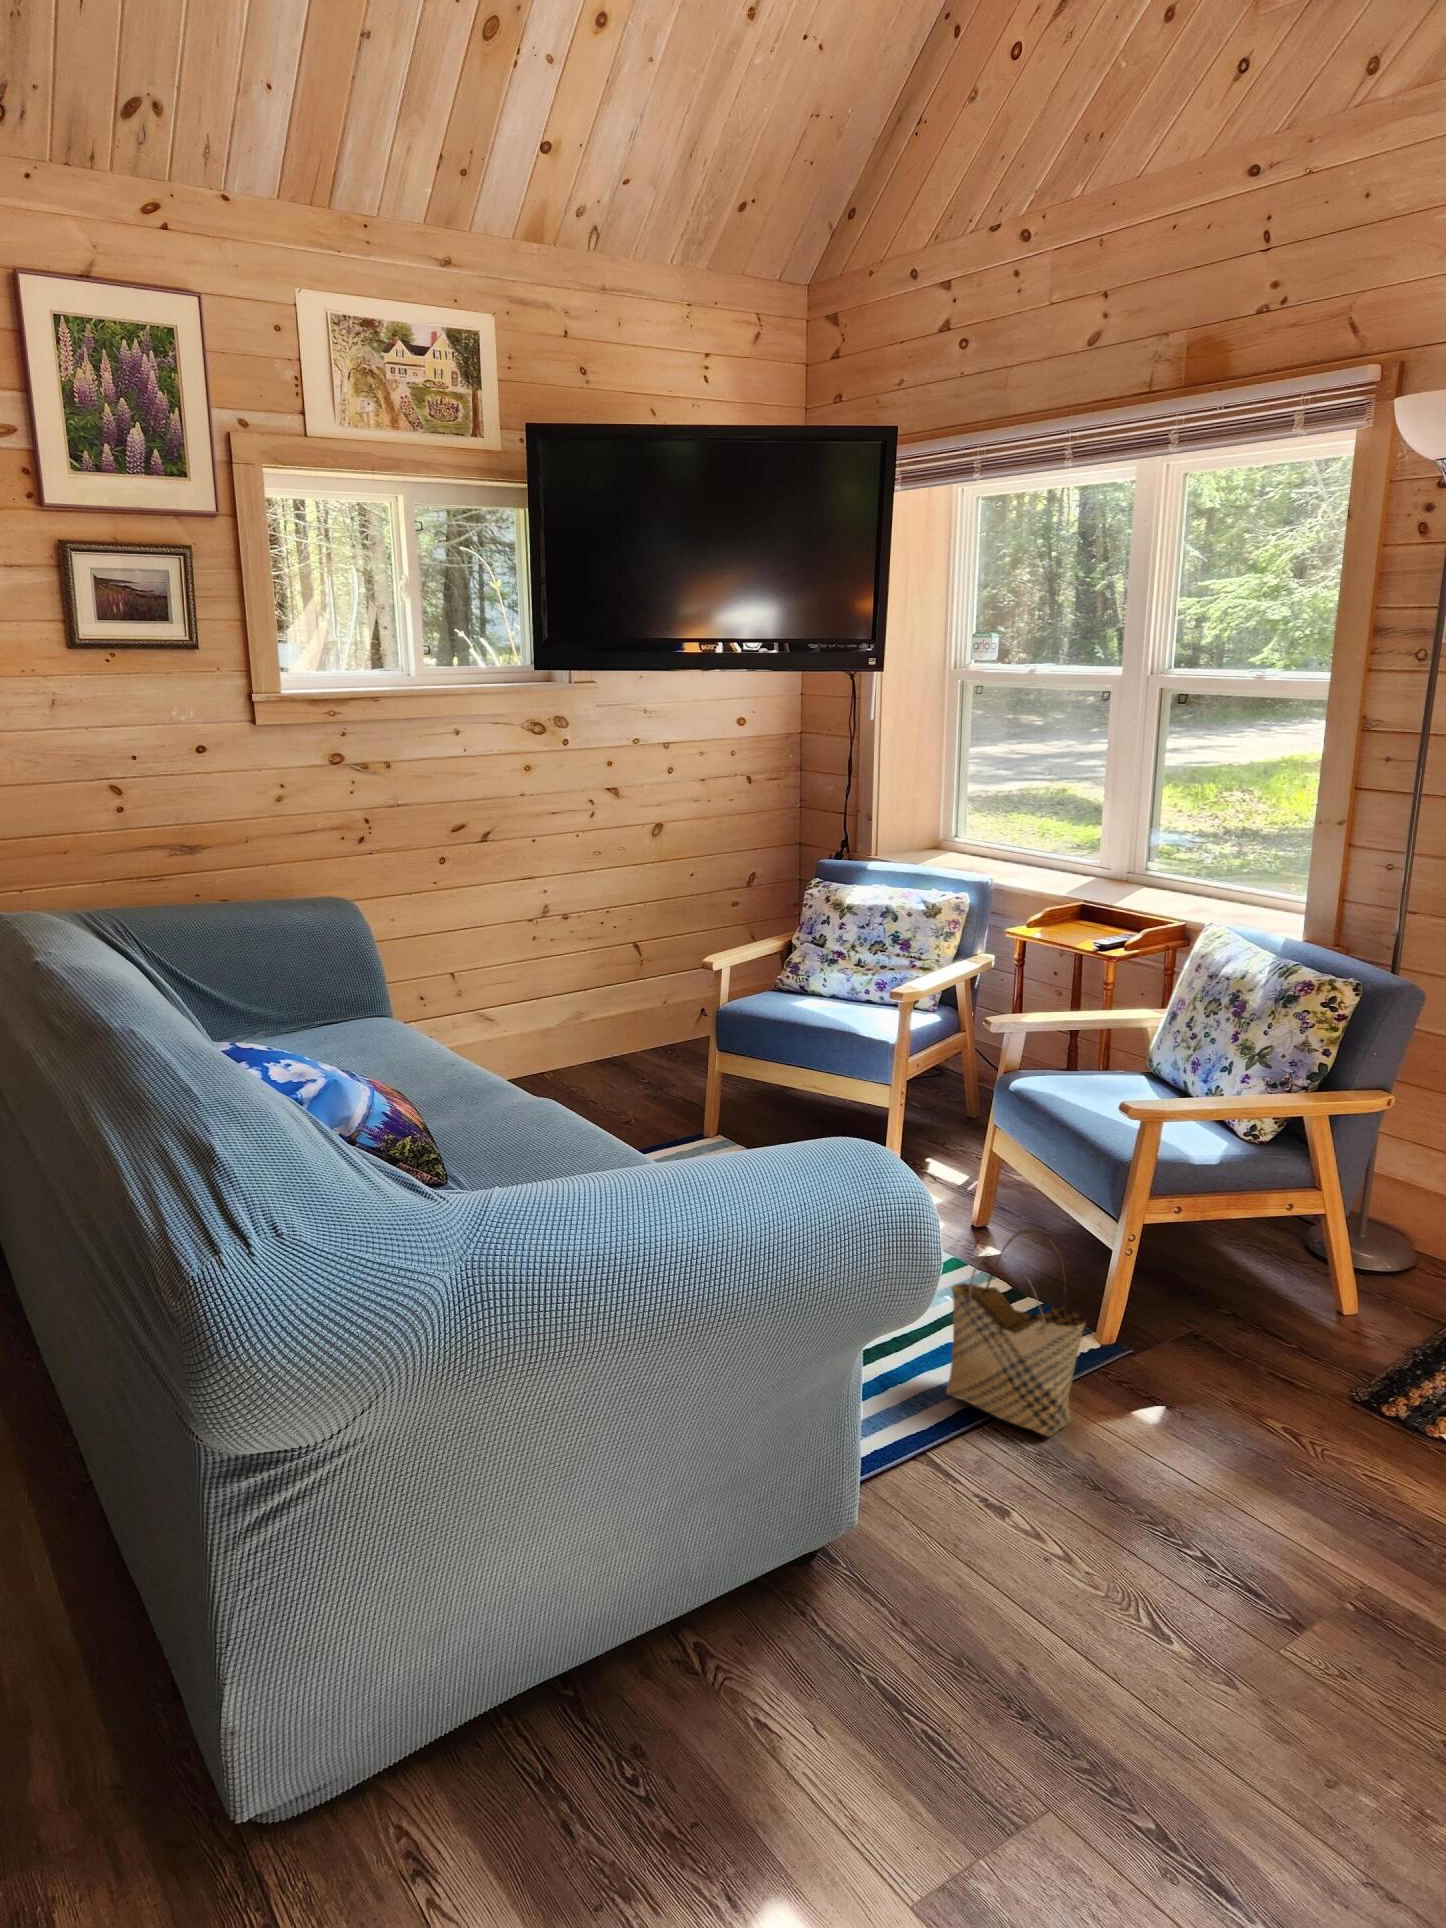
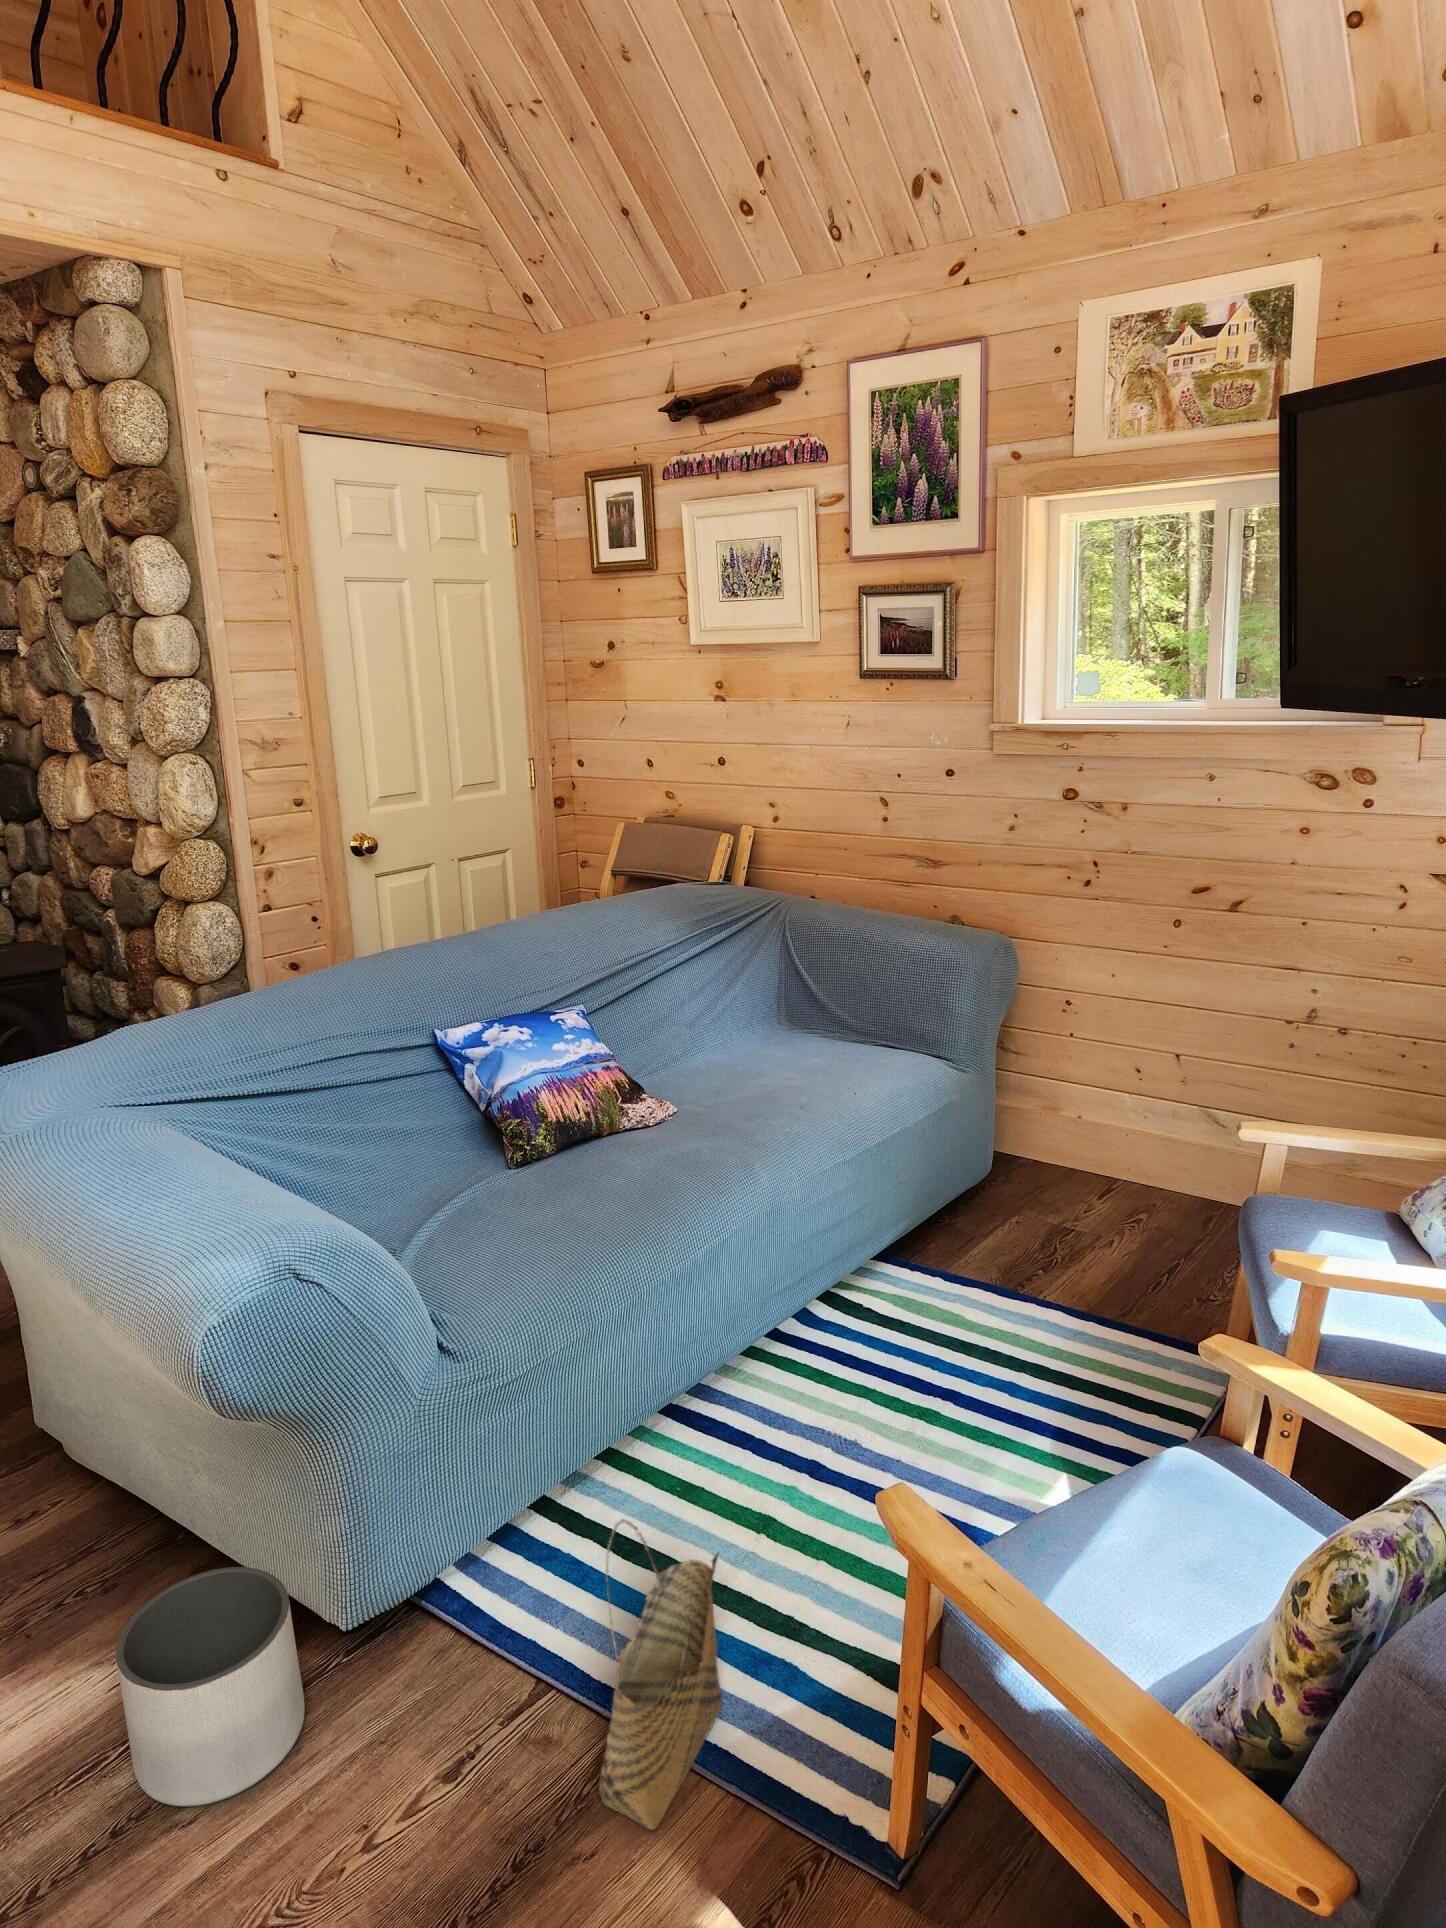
planter: none [877,1480,1038,1698] -> present [116,1567,305,1807]

